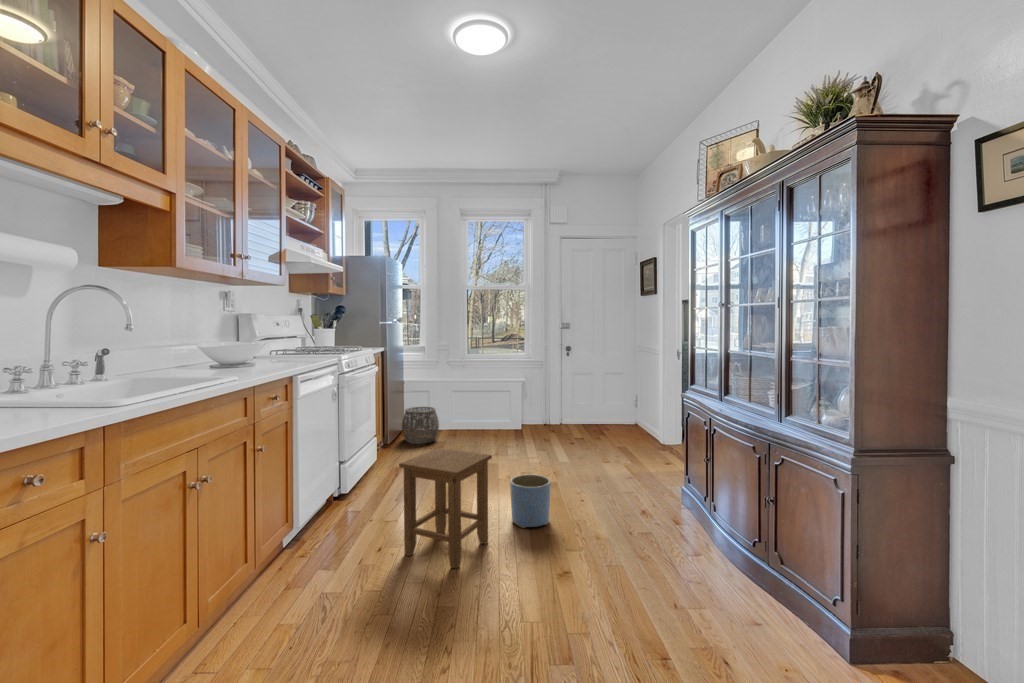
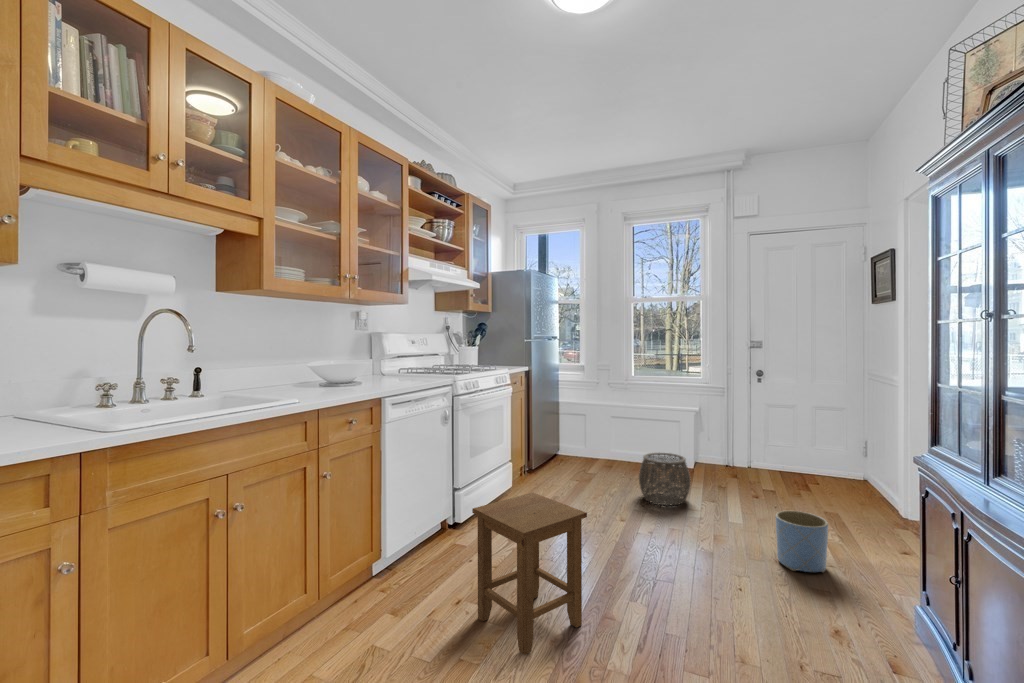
woven basket: present [402,407,439,444] -> present [639,453,690,505]
planter: present [510,474,551,528] -> present [776,511,828,573]

